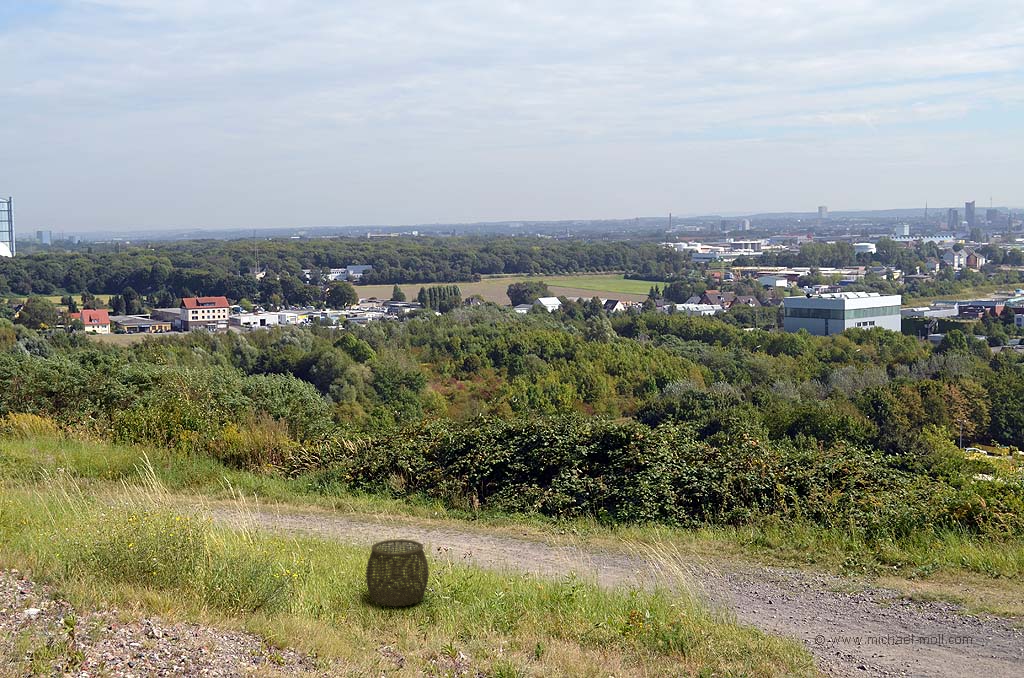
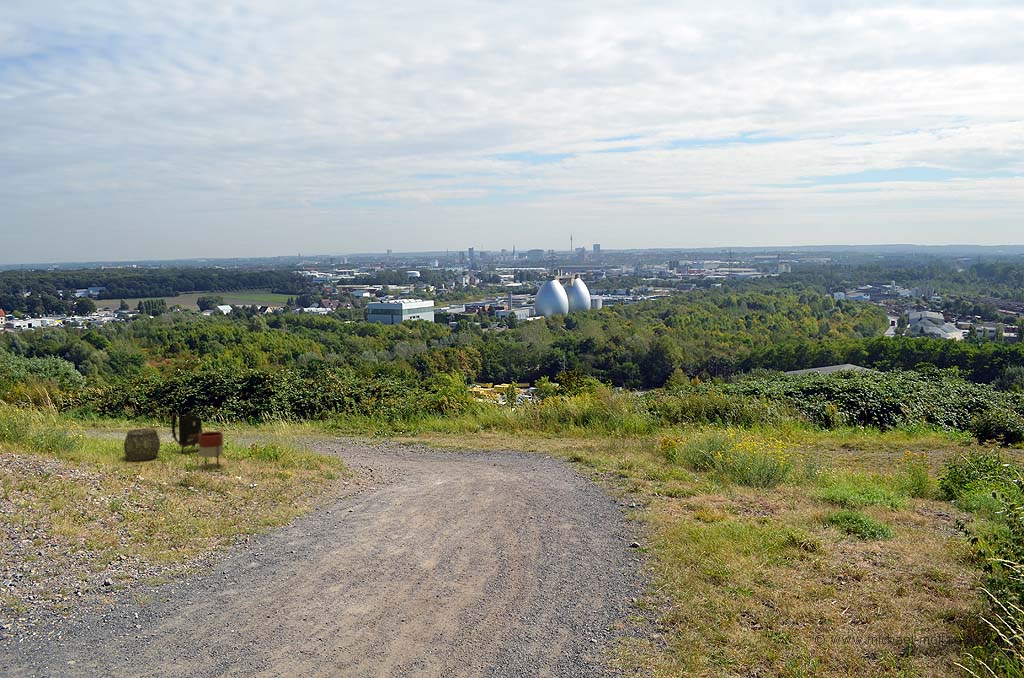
backpack: none [452,509,508,594] -> present [172,412,202,453]
planter: none [490,564,541,650] -> present [197,431,223,466]

